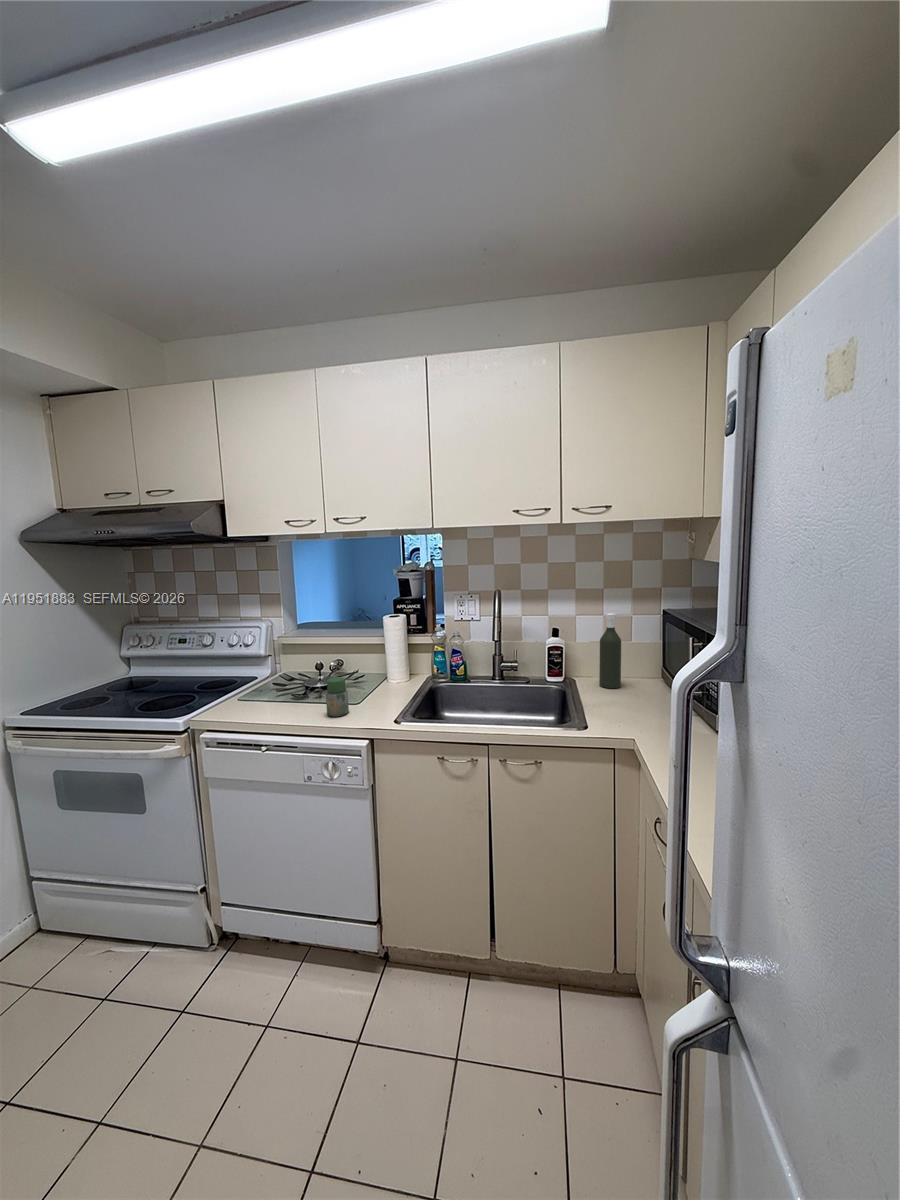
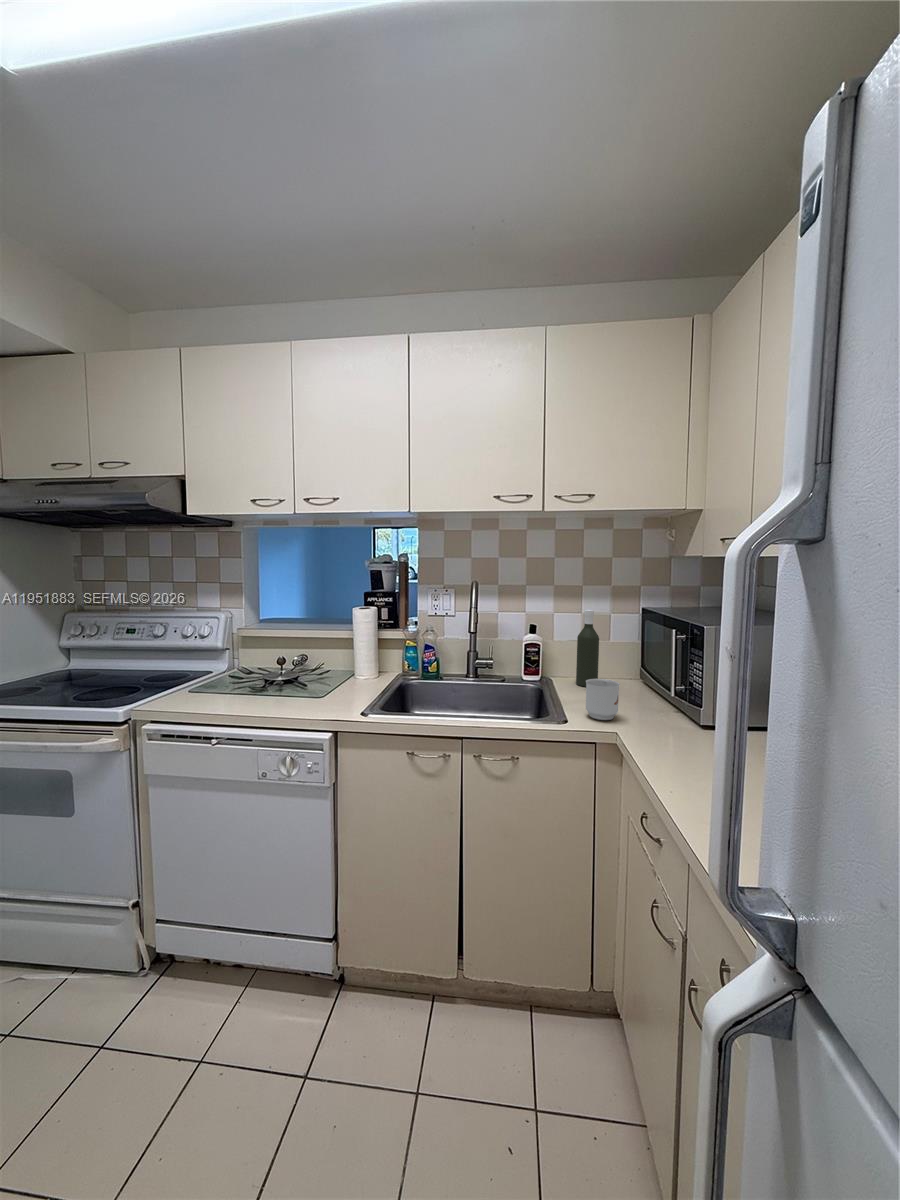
jar: present [326,677,349,717] -> none [287,666,312,708]
mug: none [605,685,638,725] -> present [586,679,620,720]

